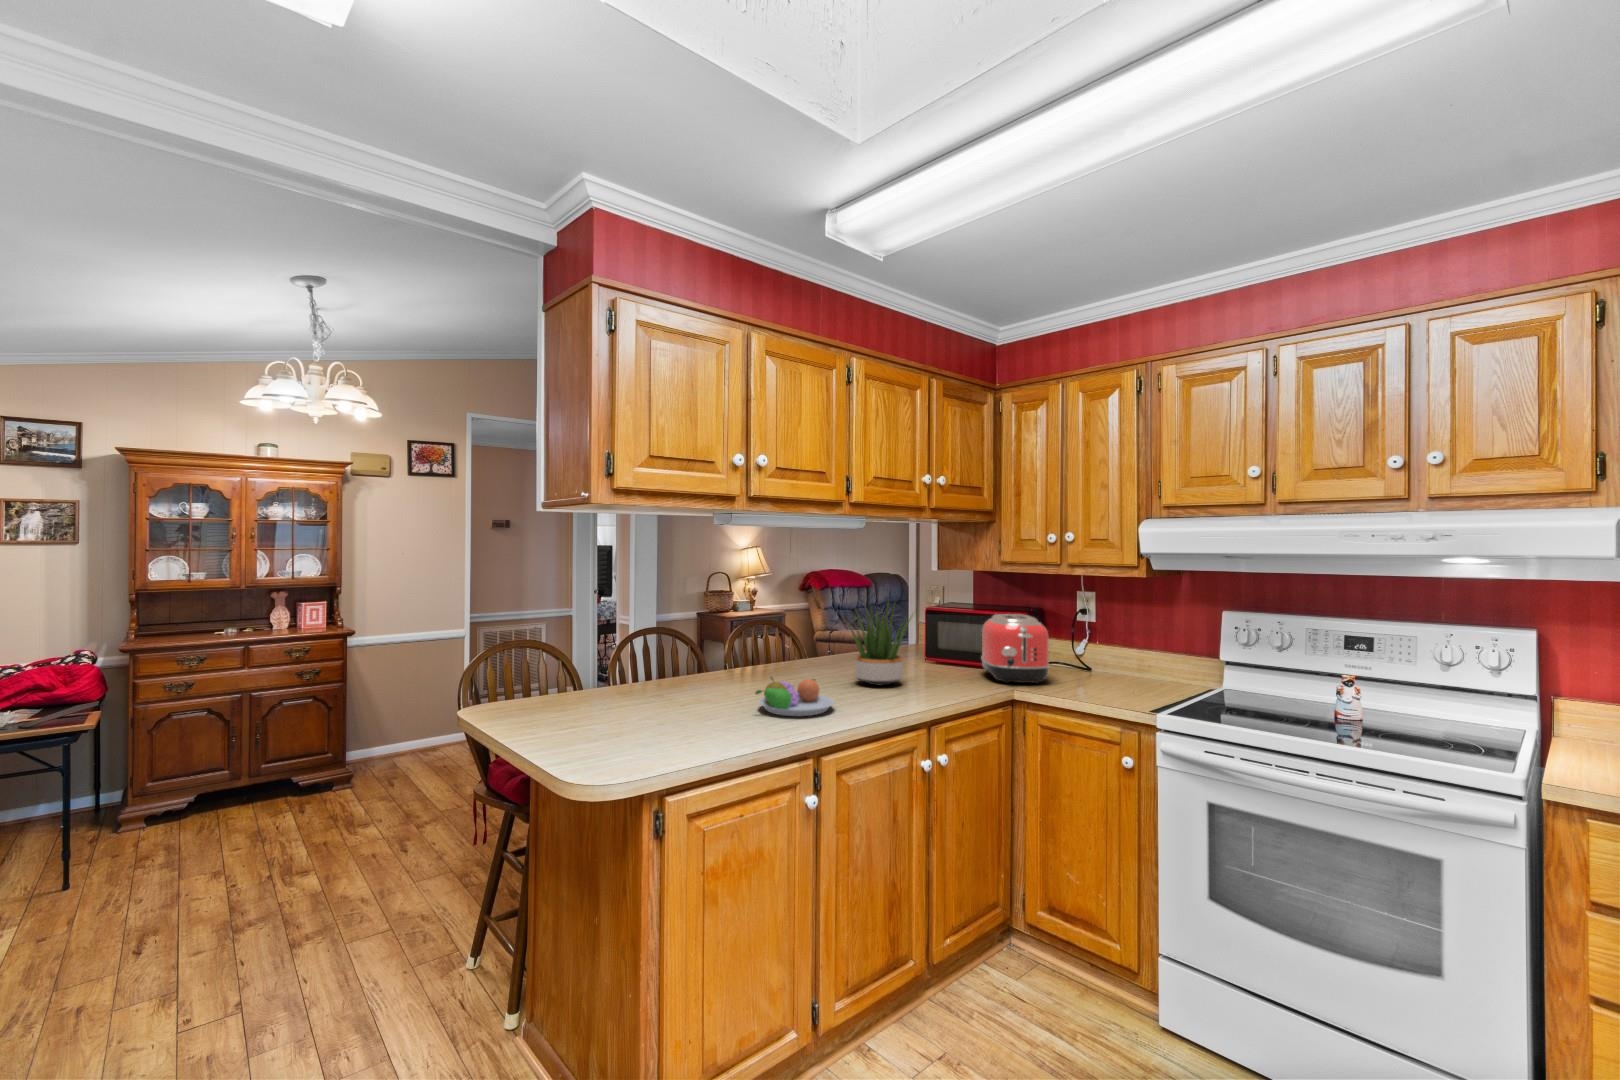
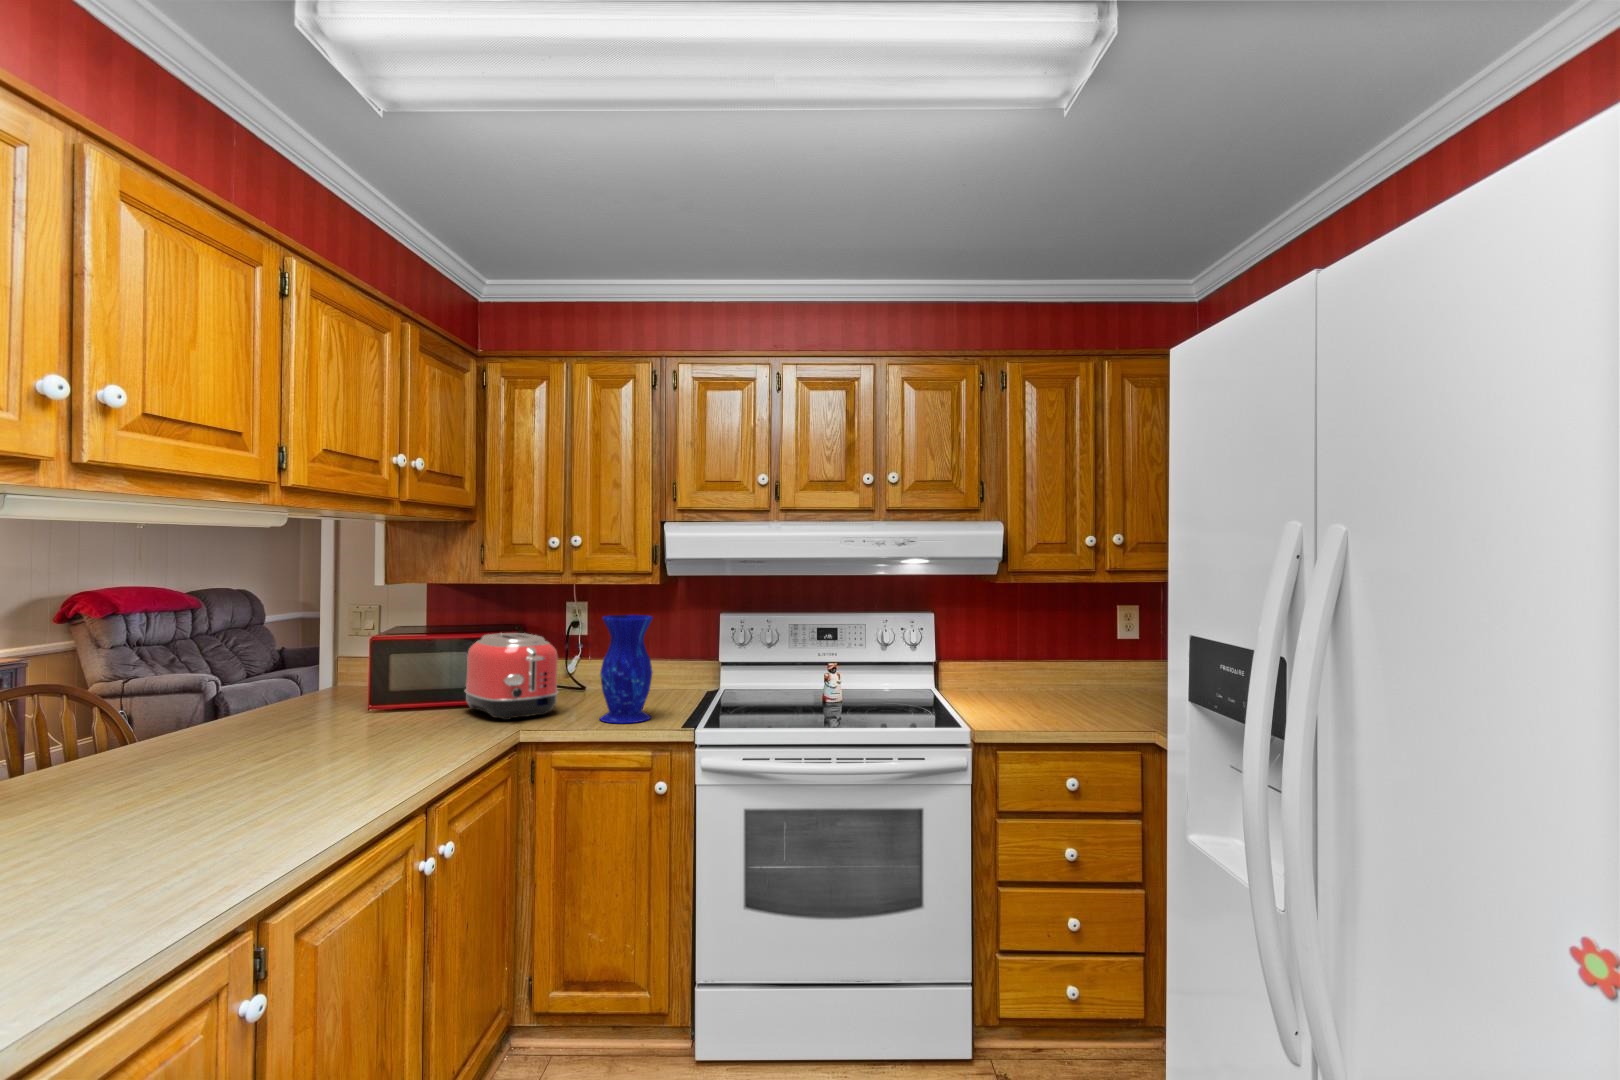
vase: none [1078,604,1127,701] -> present [600,615,653,723]
potted plant: present [845,605,911,686] -> none [263,622,385,753]
fruit bowl: present [756,677,834,716] -> none [112,761,281,839]

